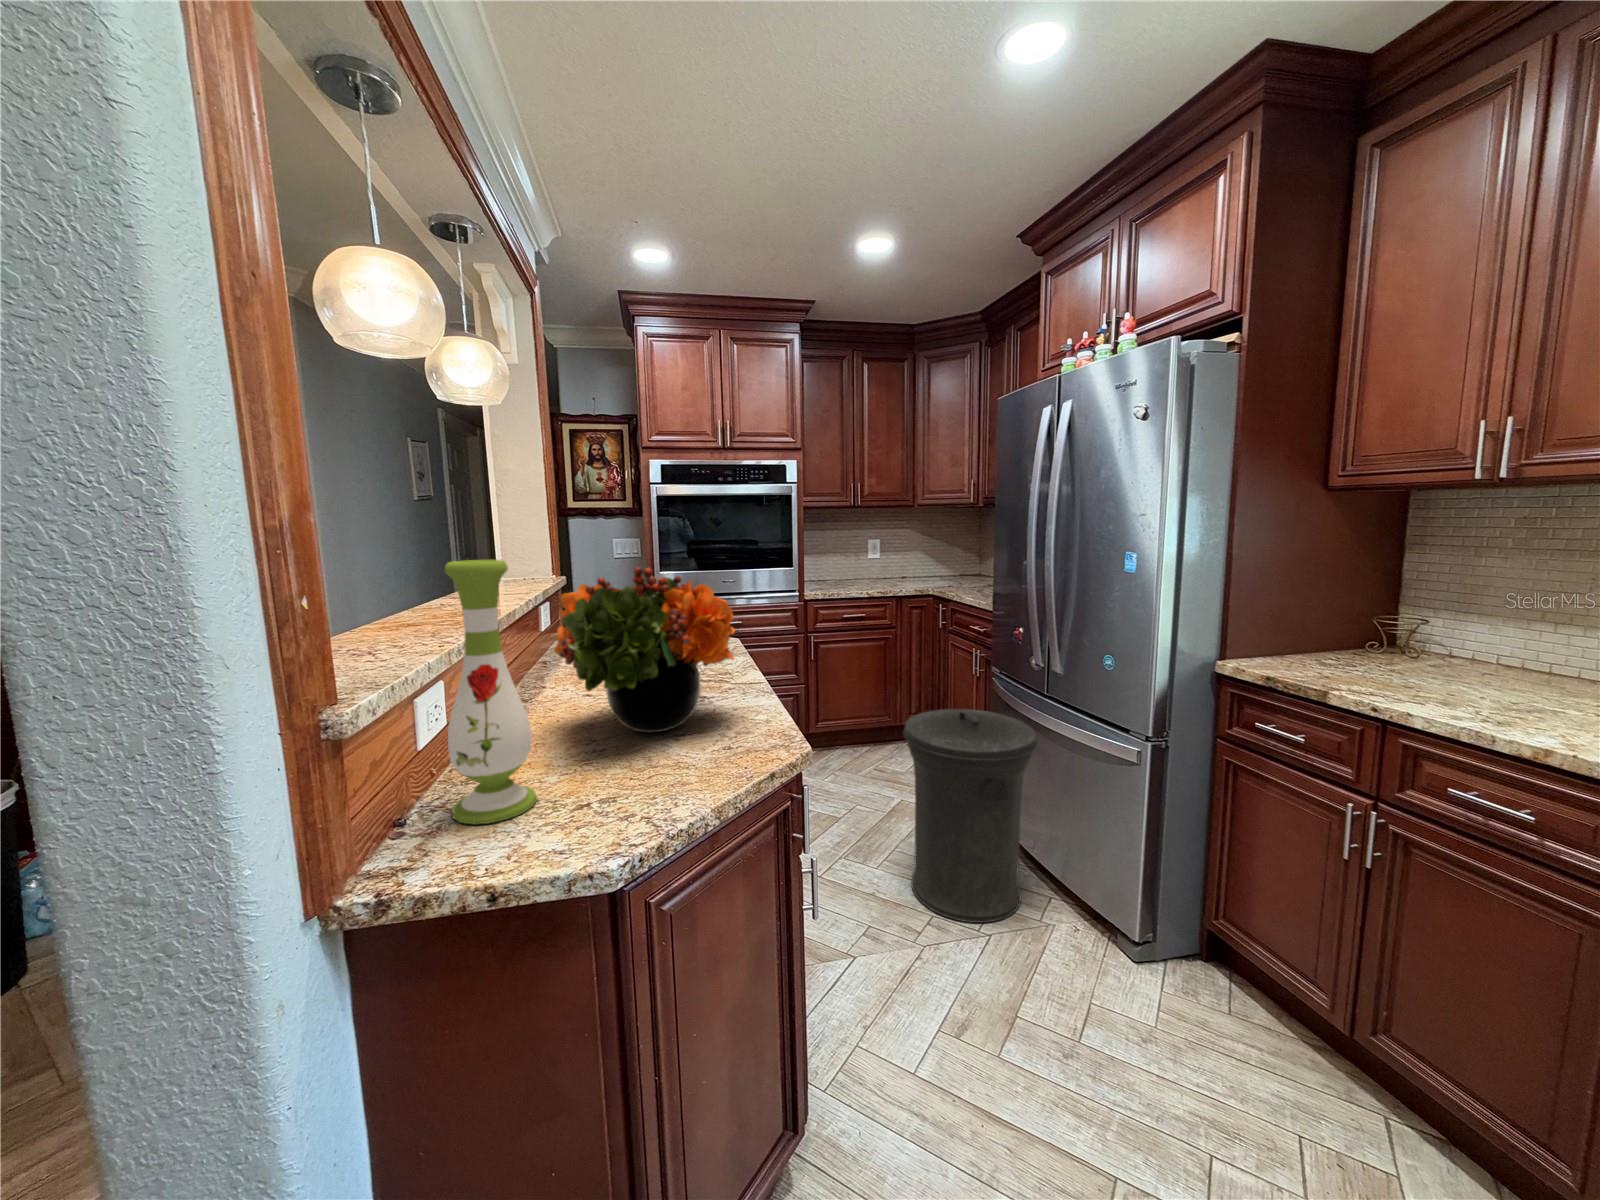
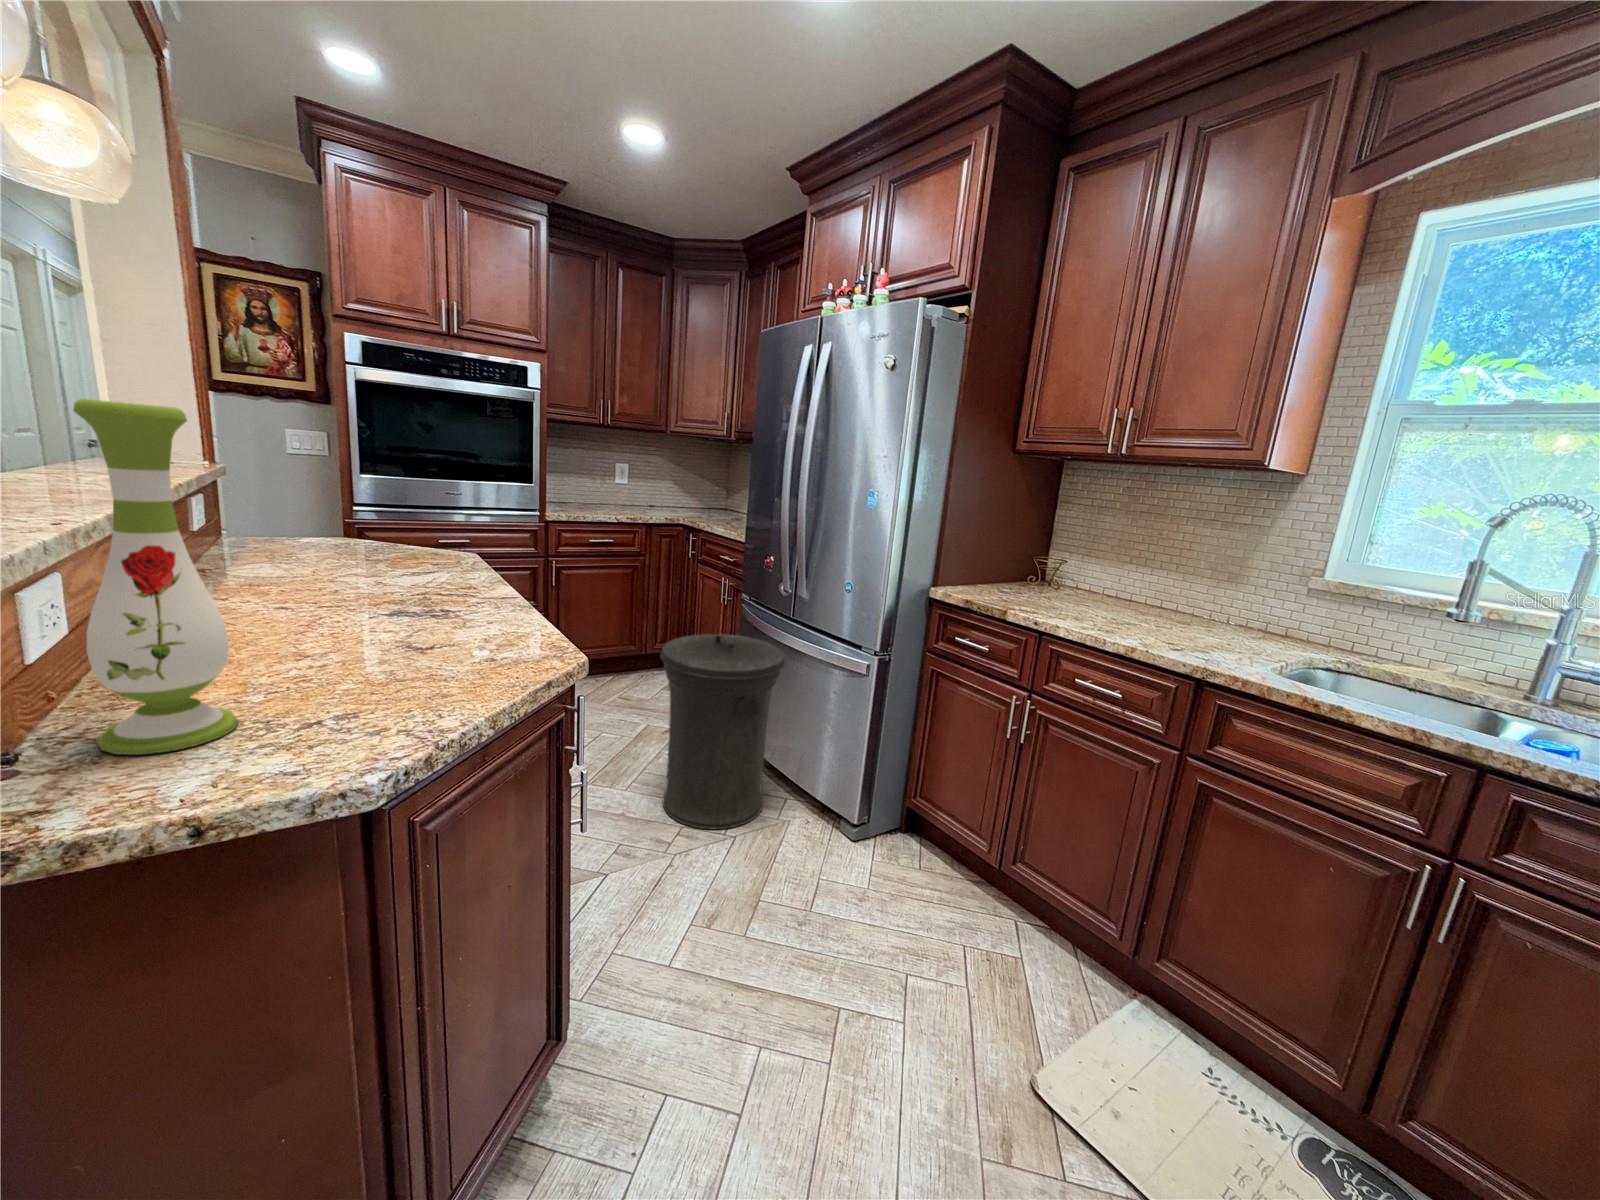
flower arrangement: present [555,567,735,732] -> none [234,448,498,647]

